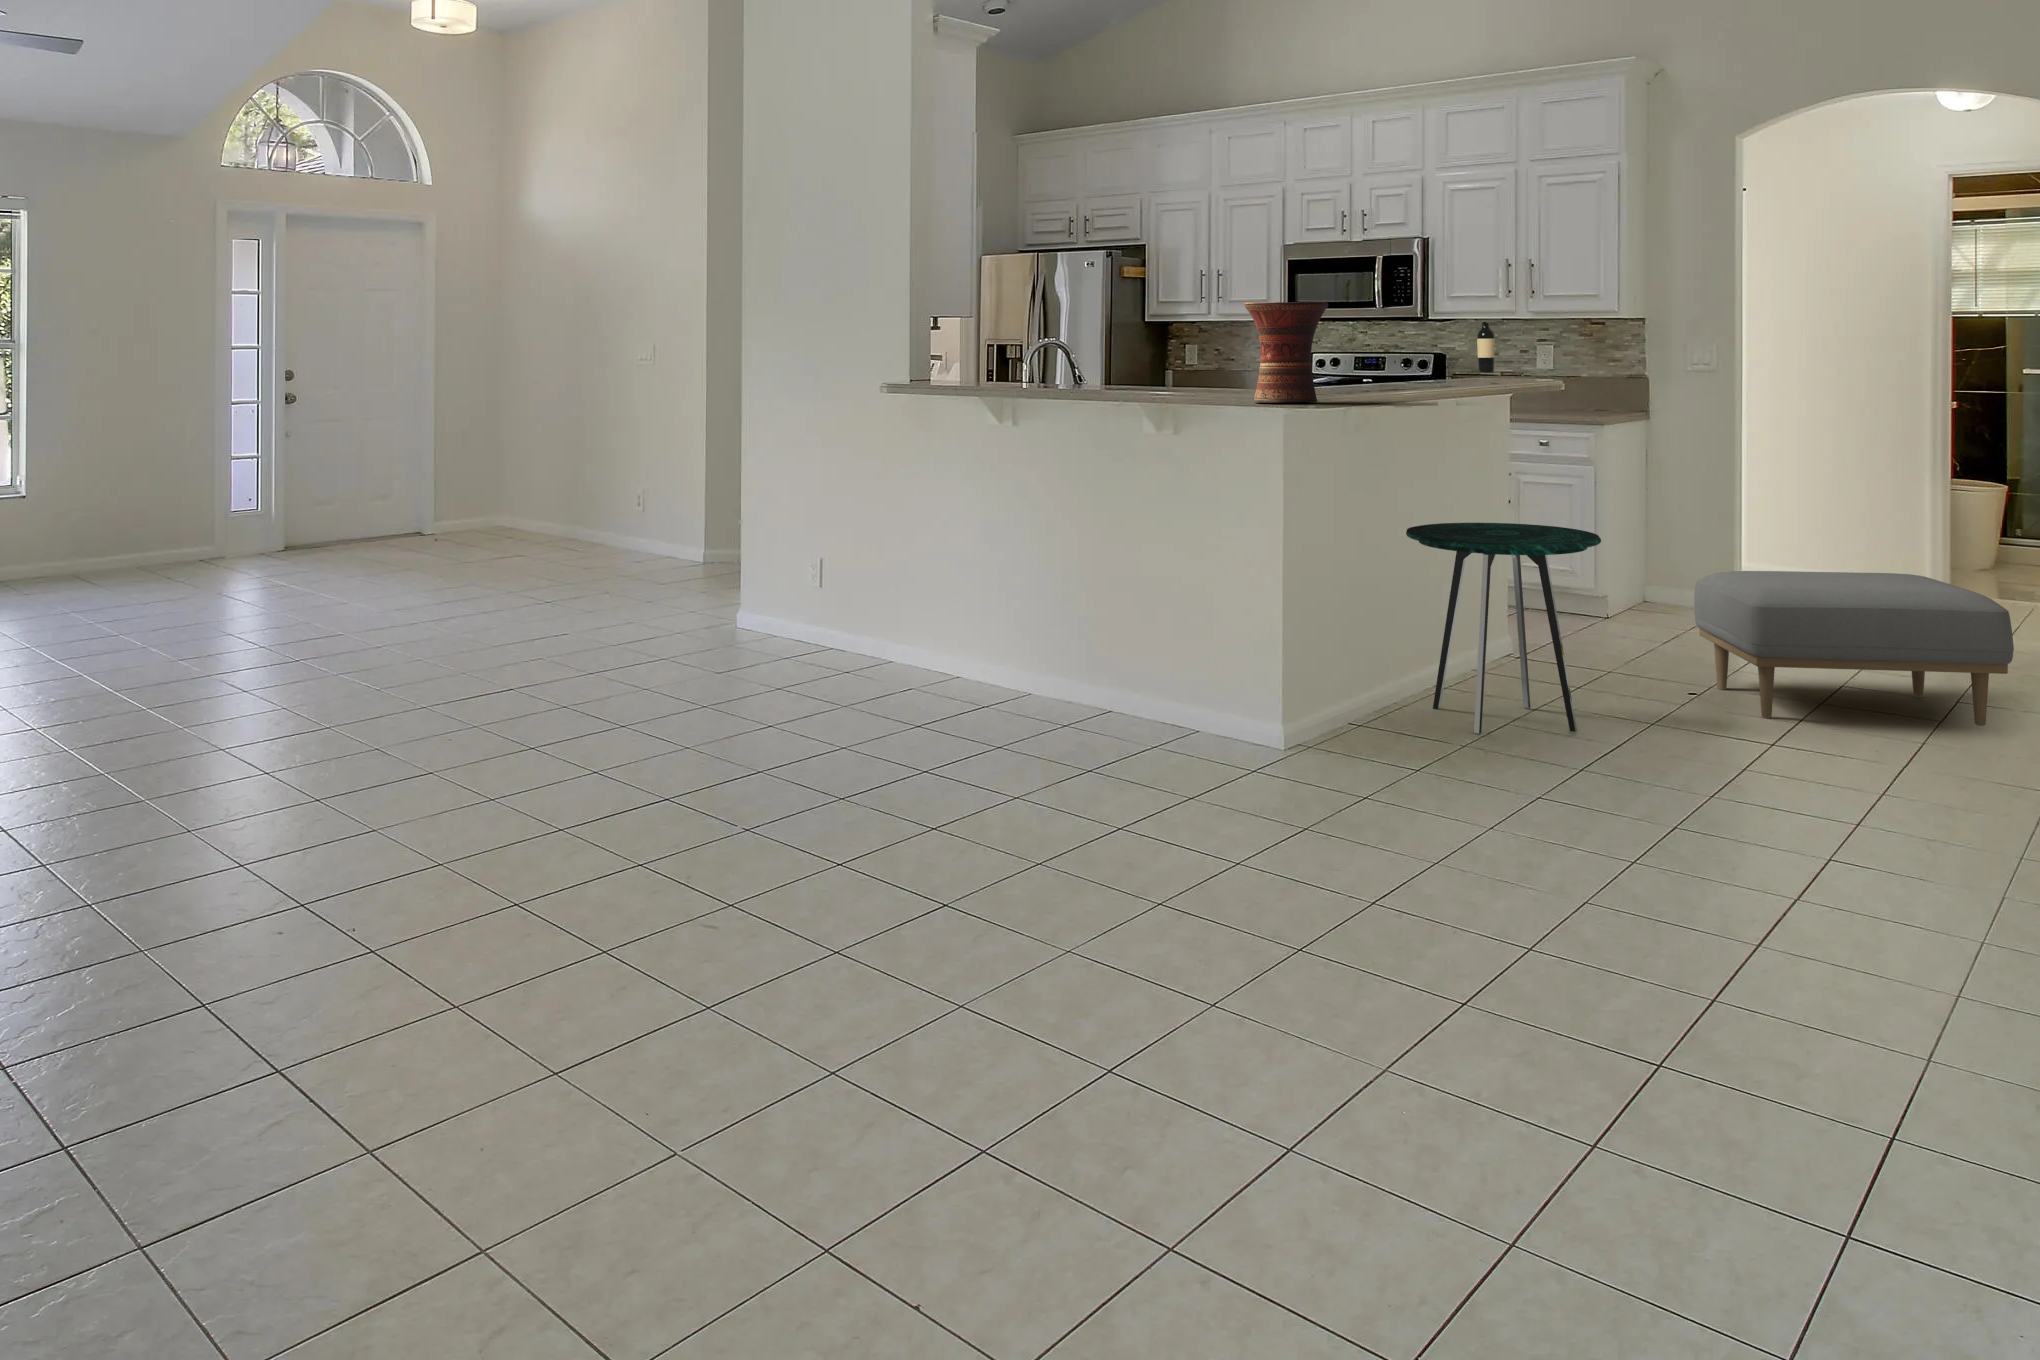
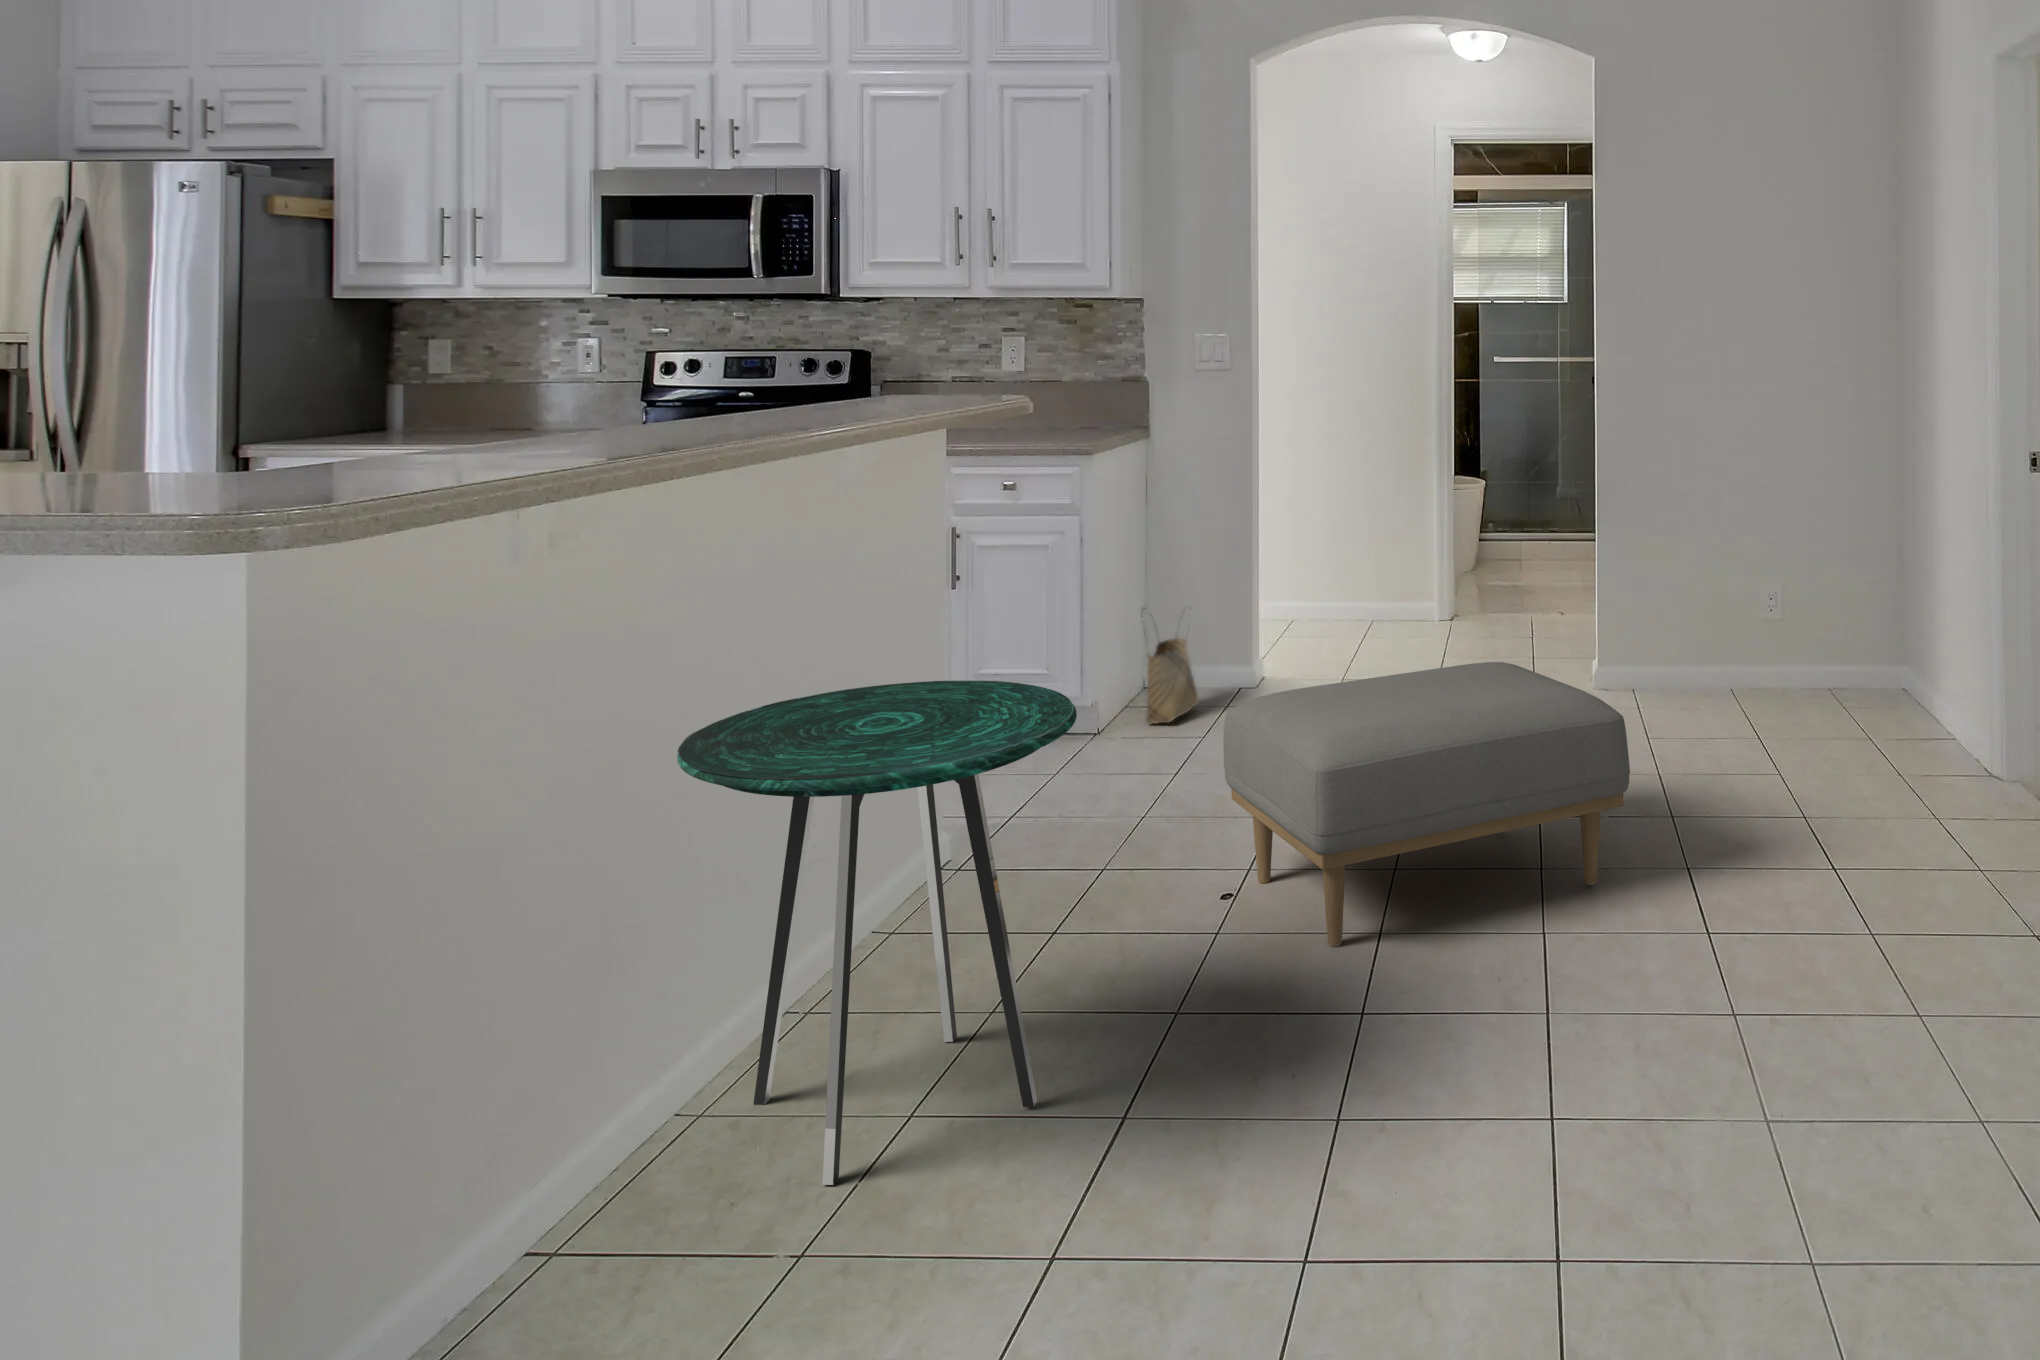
vase: present [1244,302,1328,402] -> none [55,209,366,511]
wine bottle: present [1477,322,1495,372] -> none [918,287,944,378]
woven basket: none [1639,534,1683,615] -> present [1142,608,1198,724]

